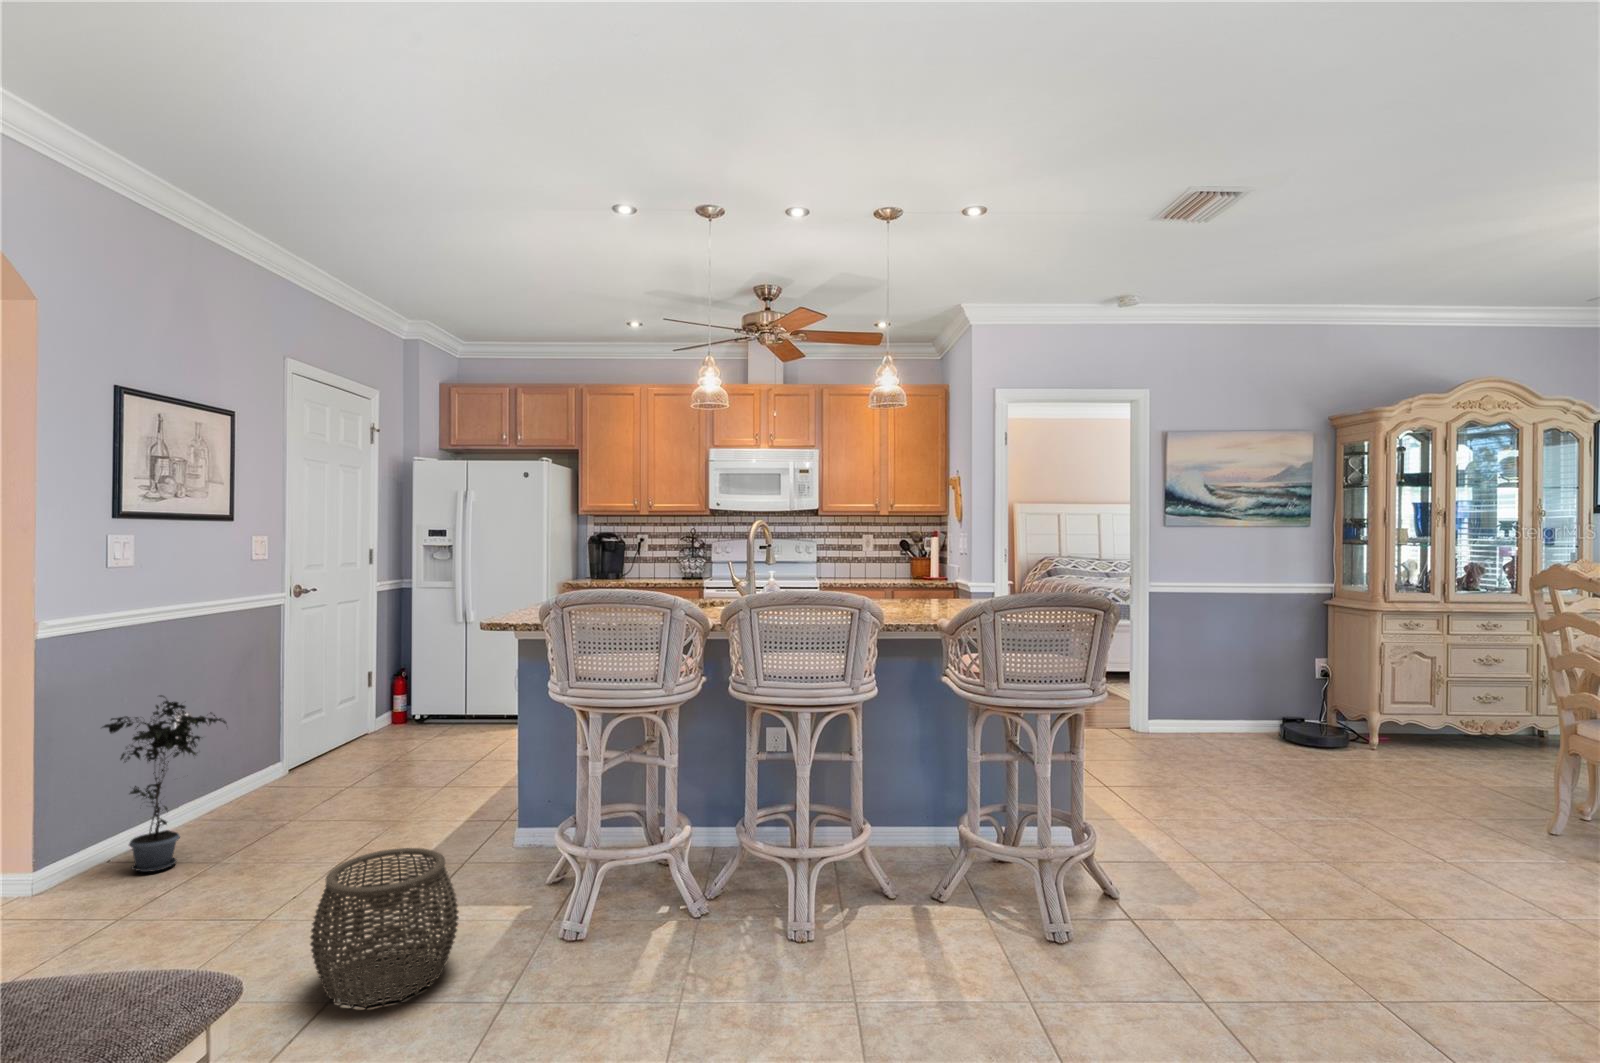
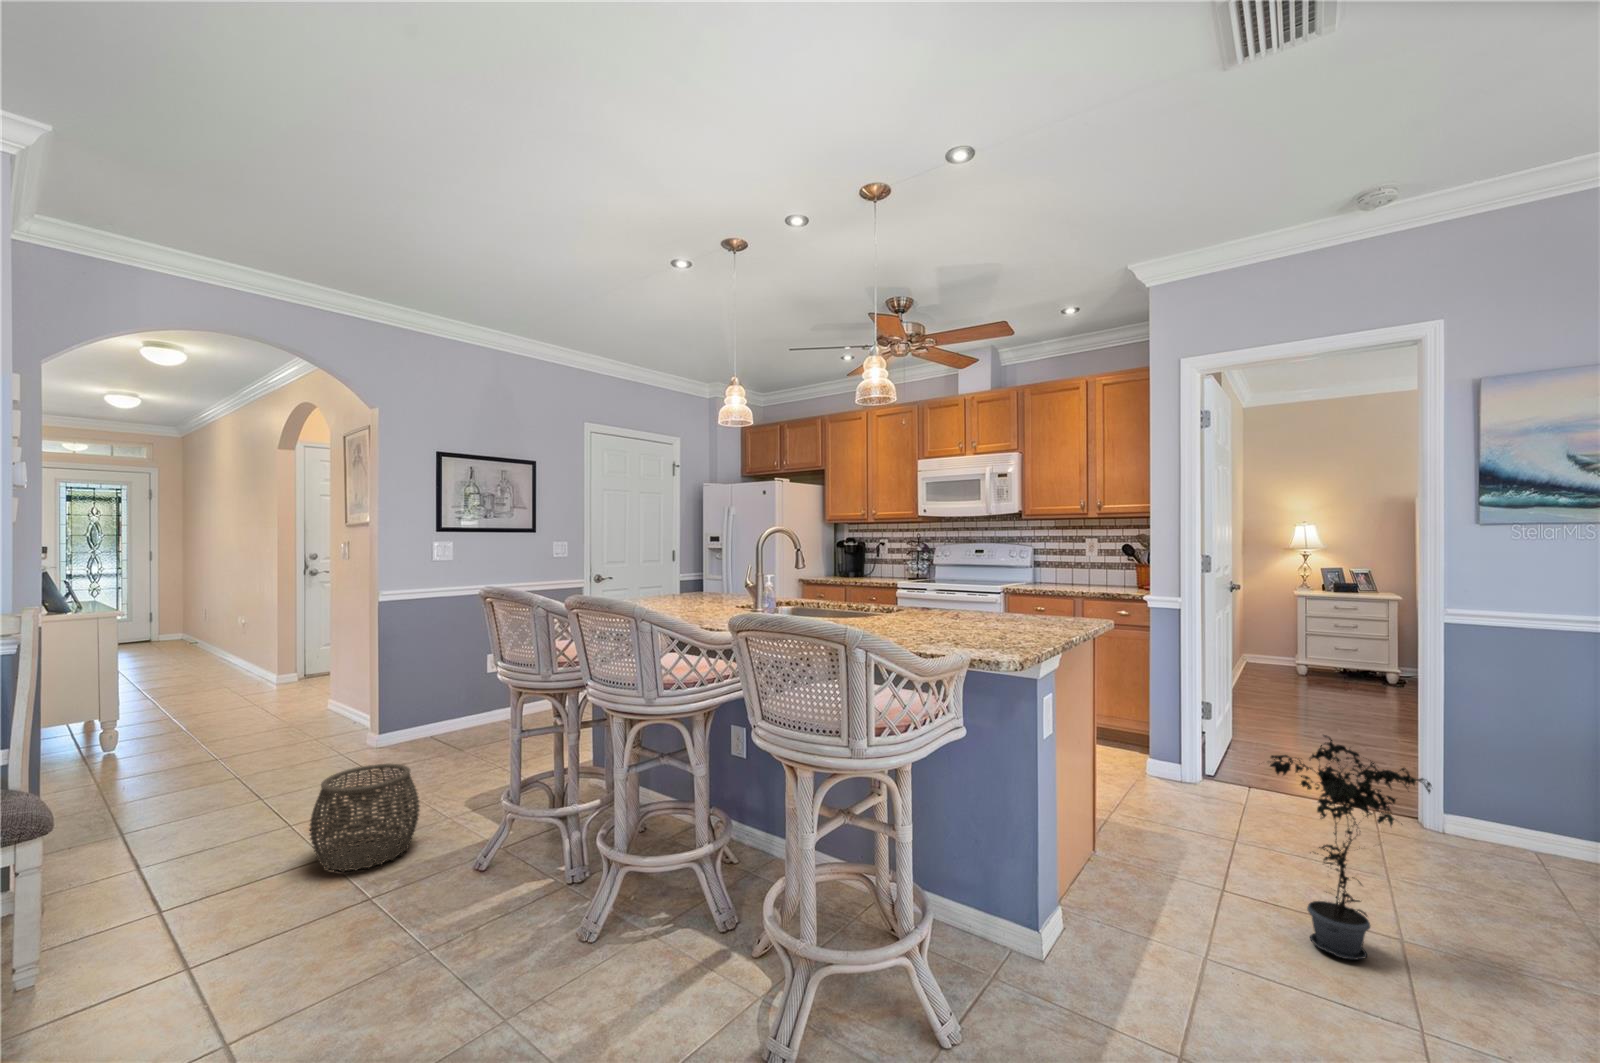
potted plant: present [103,695,226,872] -> present [1270,735,1432,960]

